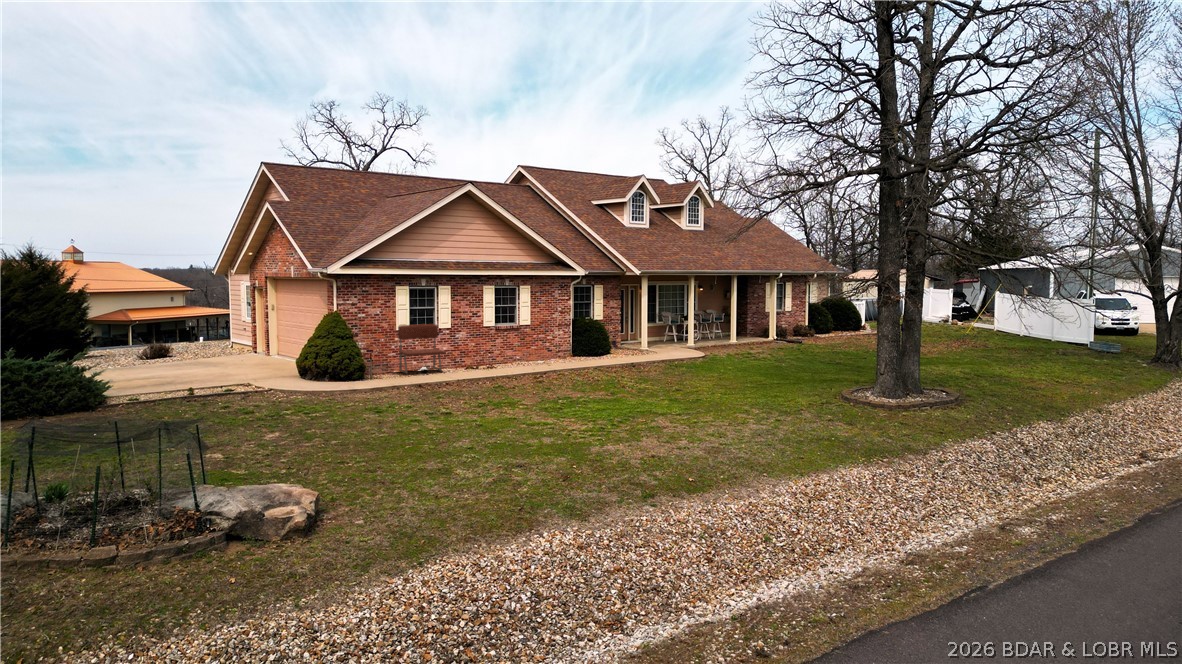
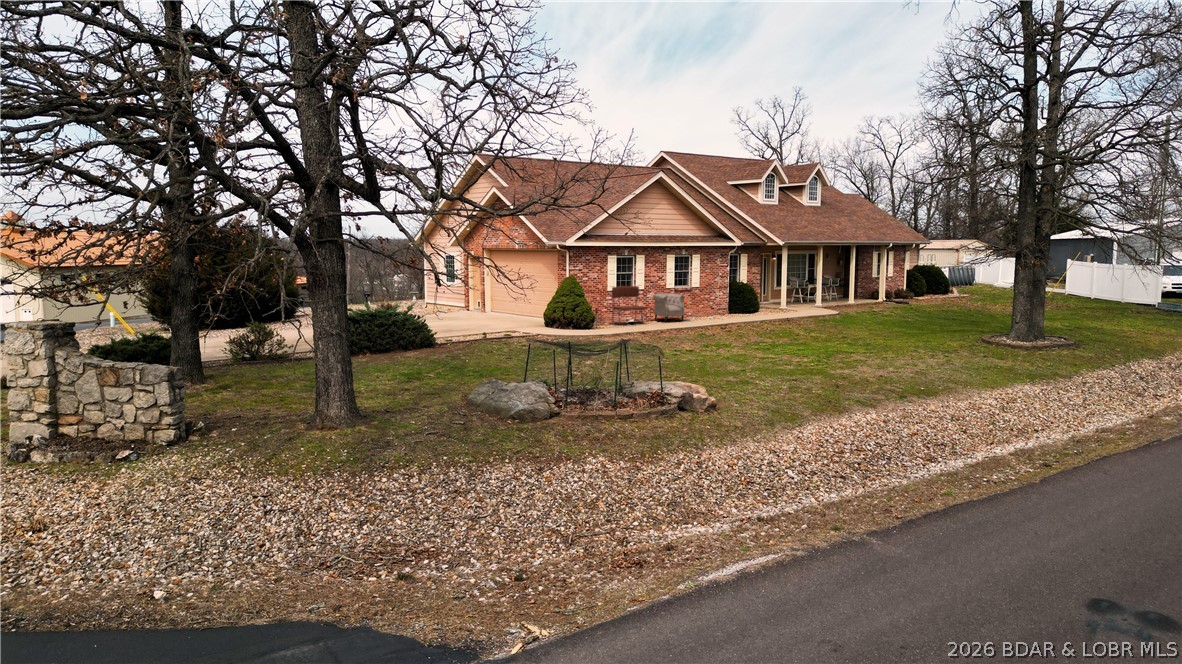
chair: none [460,333,499,370] -> present [653,293,684,322]

